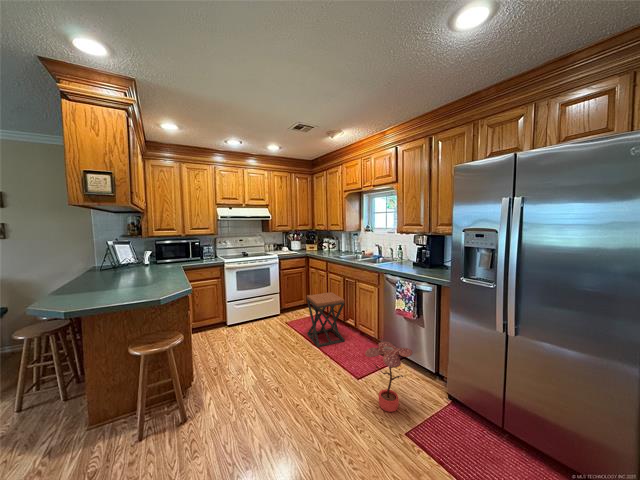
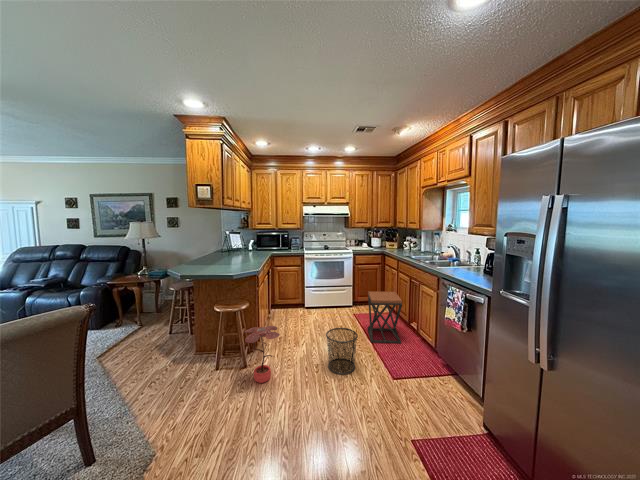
waste bin: none [285,338,320,391] -> present [326,328,358,374]
potted plant: present [365,342,413,412] -> present [245,326,280,383]

